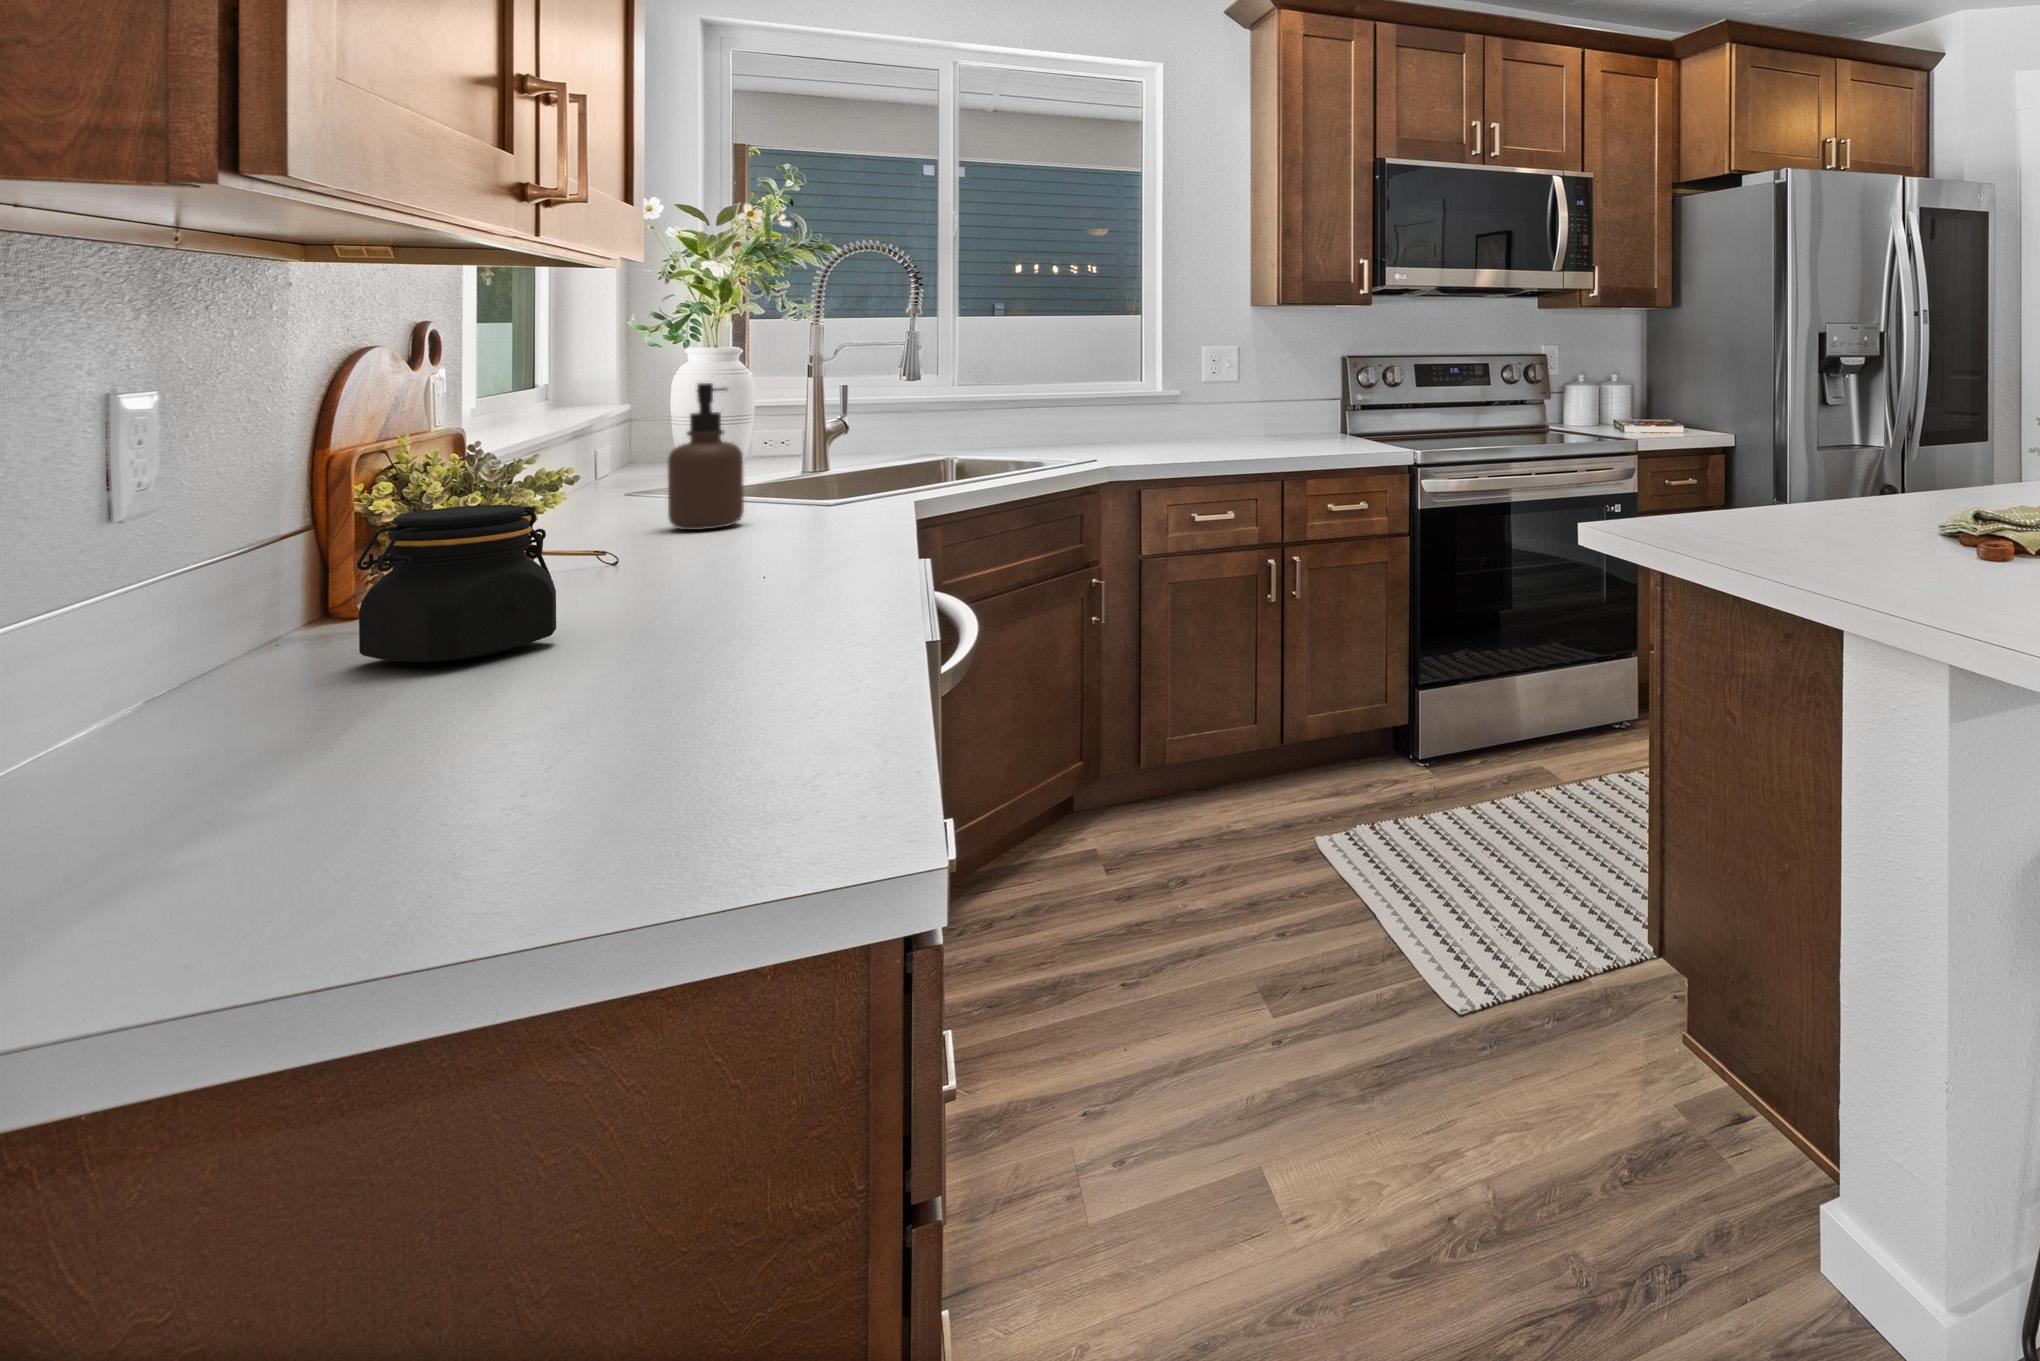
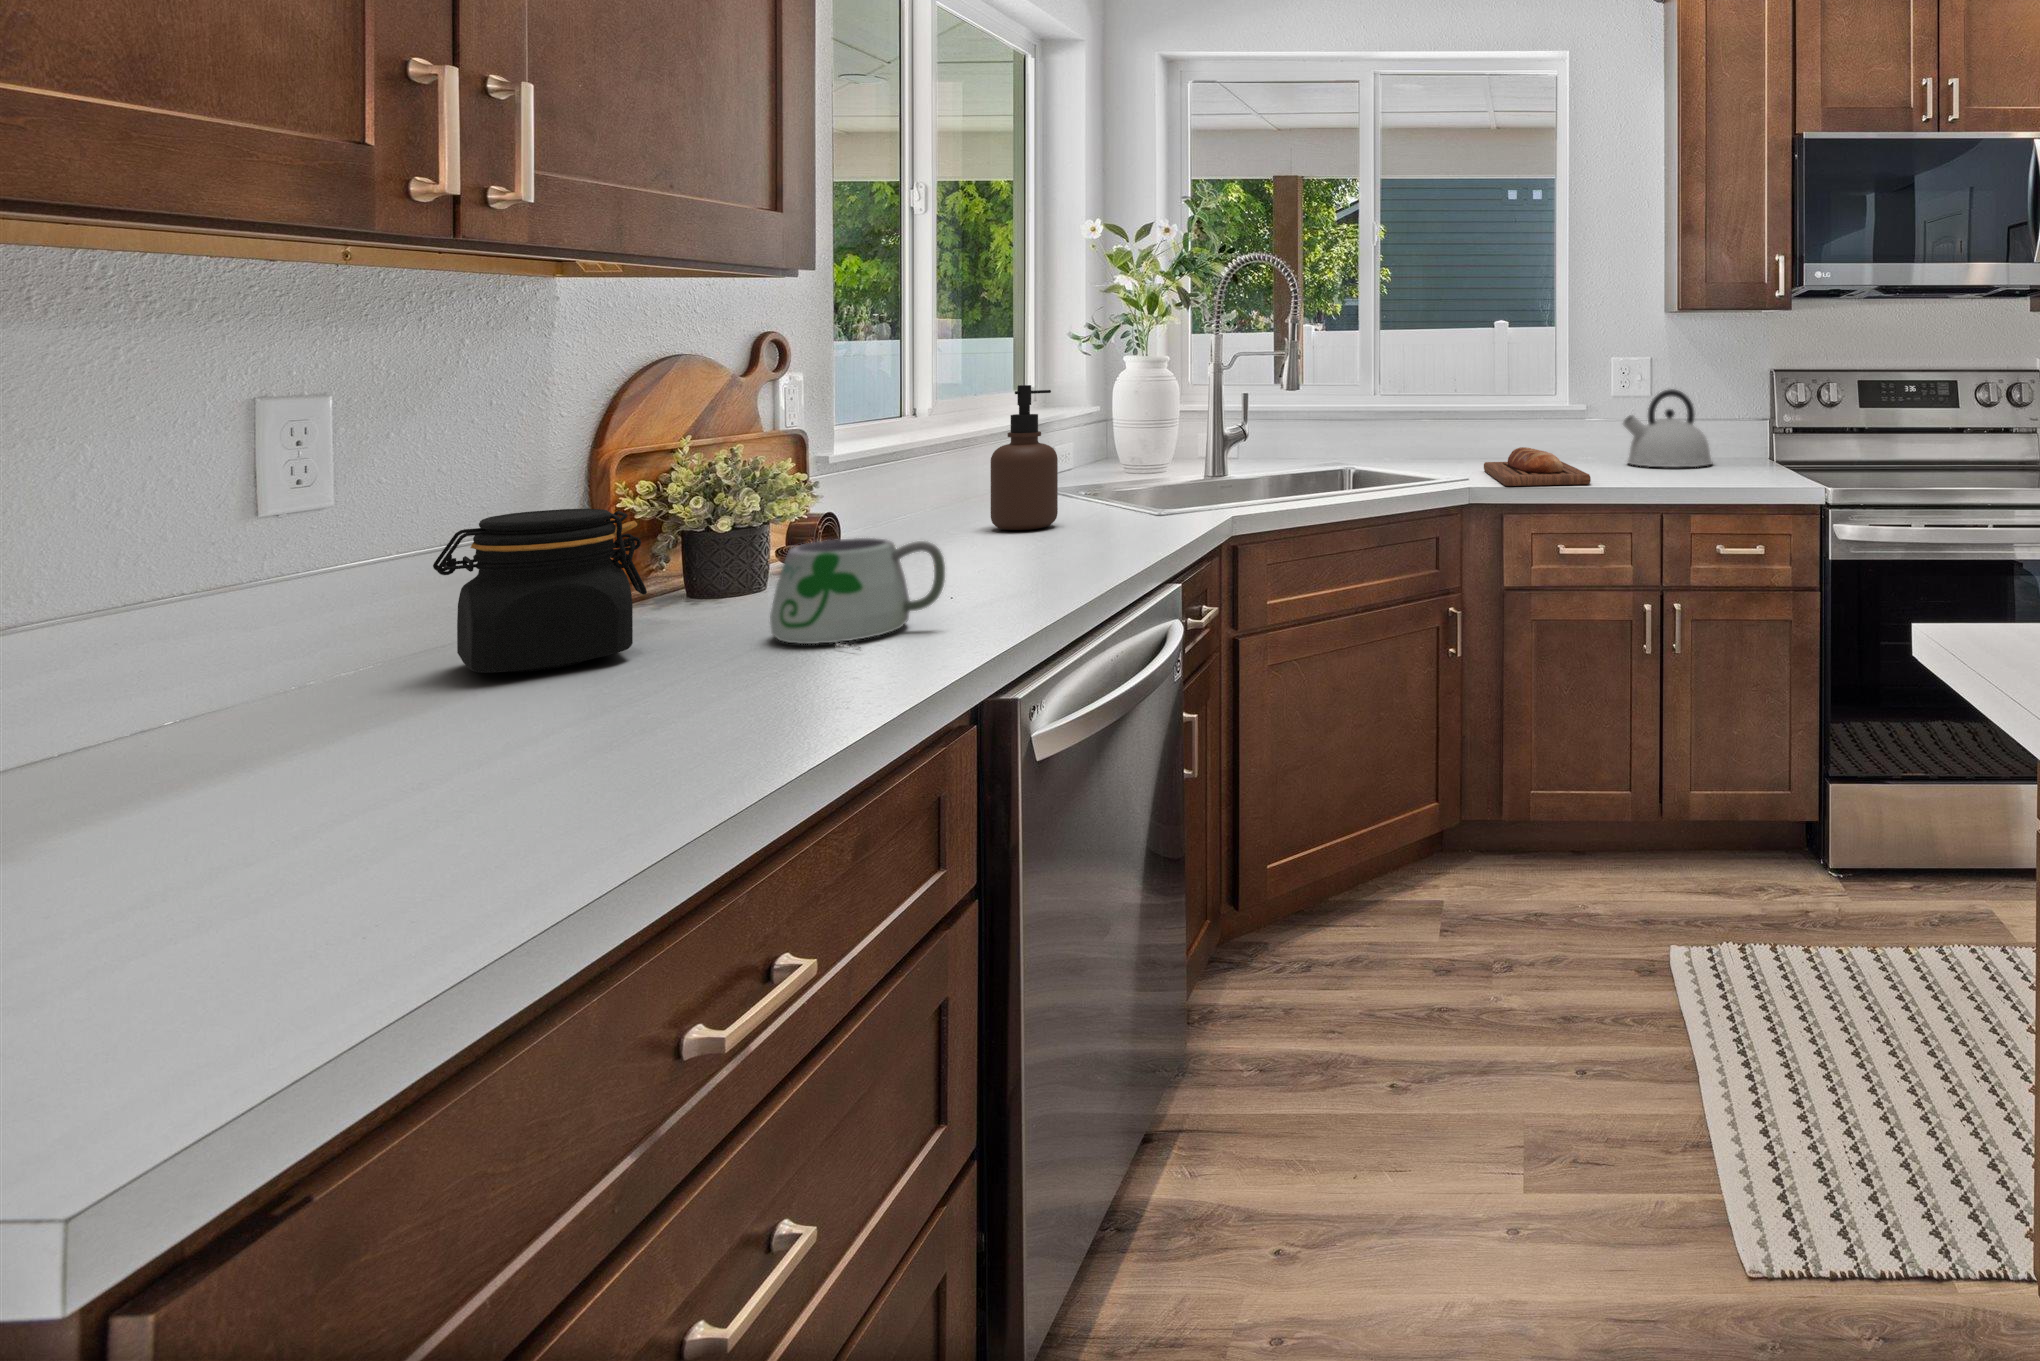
kettle: none [1221,377,1300,446] -> present [1623,389,1712,467]
bread loaf: none [1097,433,1218,467] -> present [1484,447,1591,486]
mug: none [666,519,836,616] -> present [770,538,945,651]

